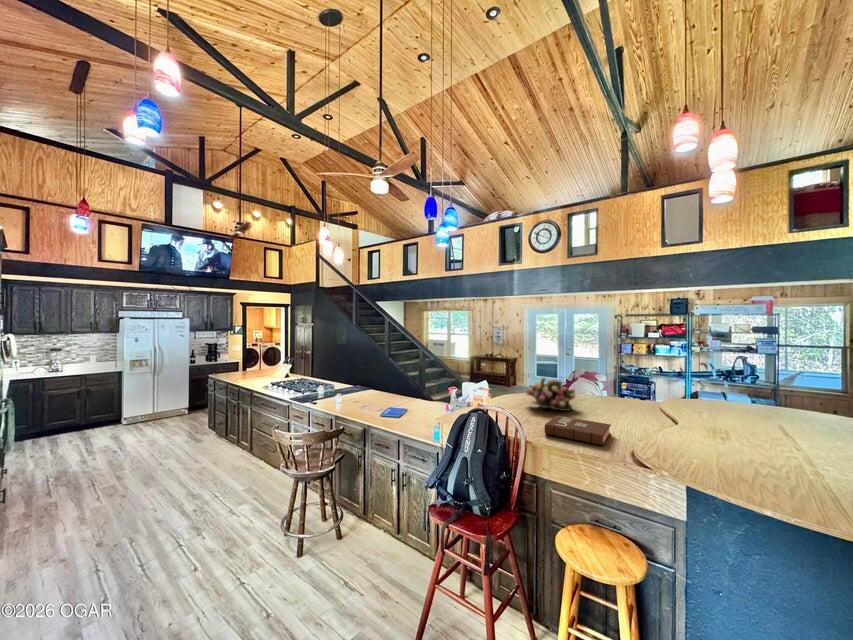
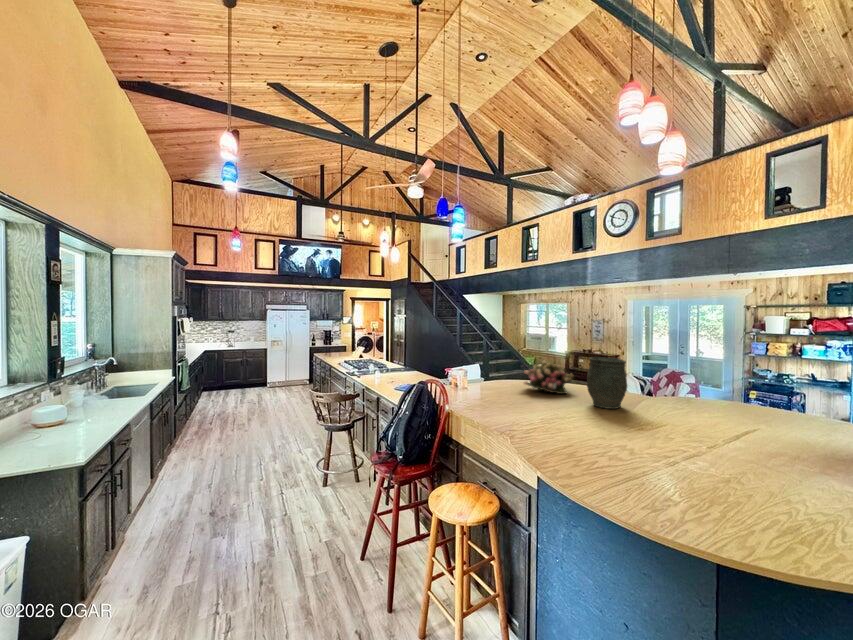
vase: none [605,372,646,425] -> present [587,357,627,409]
book: present [544,415,611,445] -> none [506,393,572,418]

